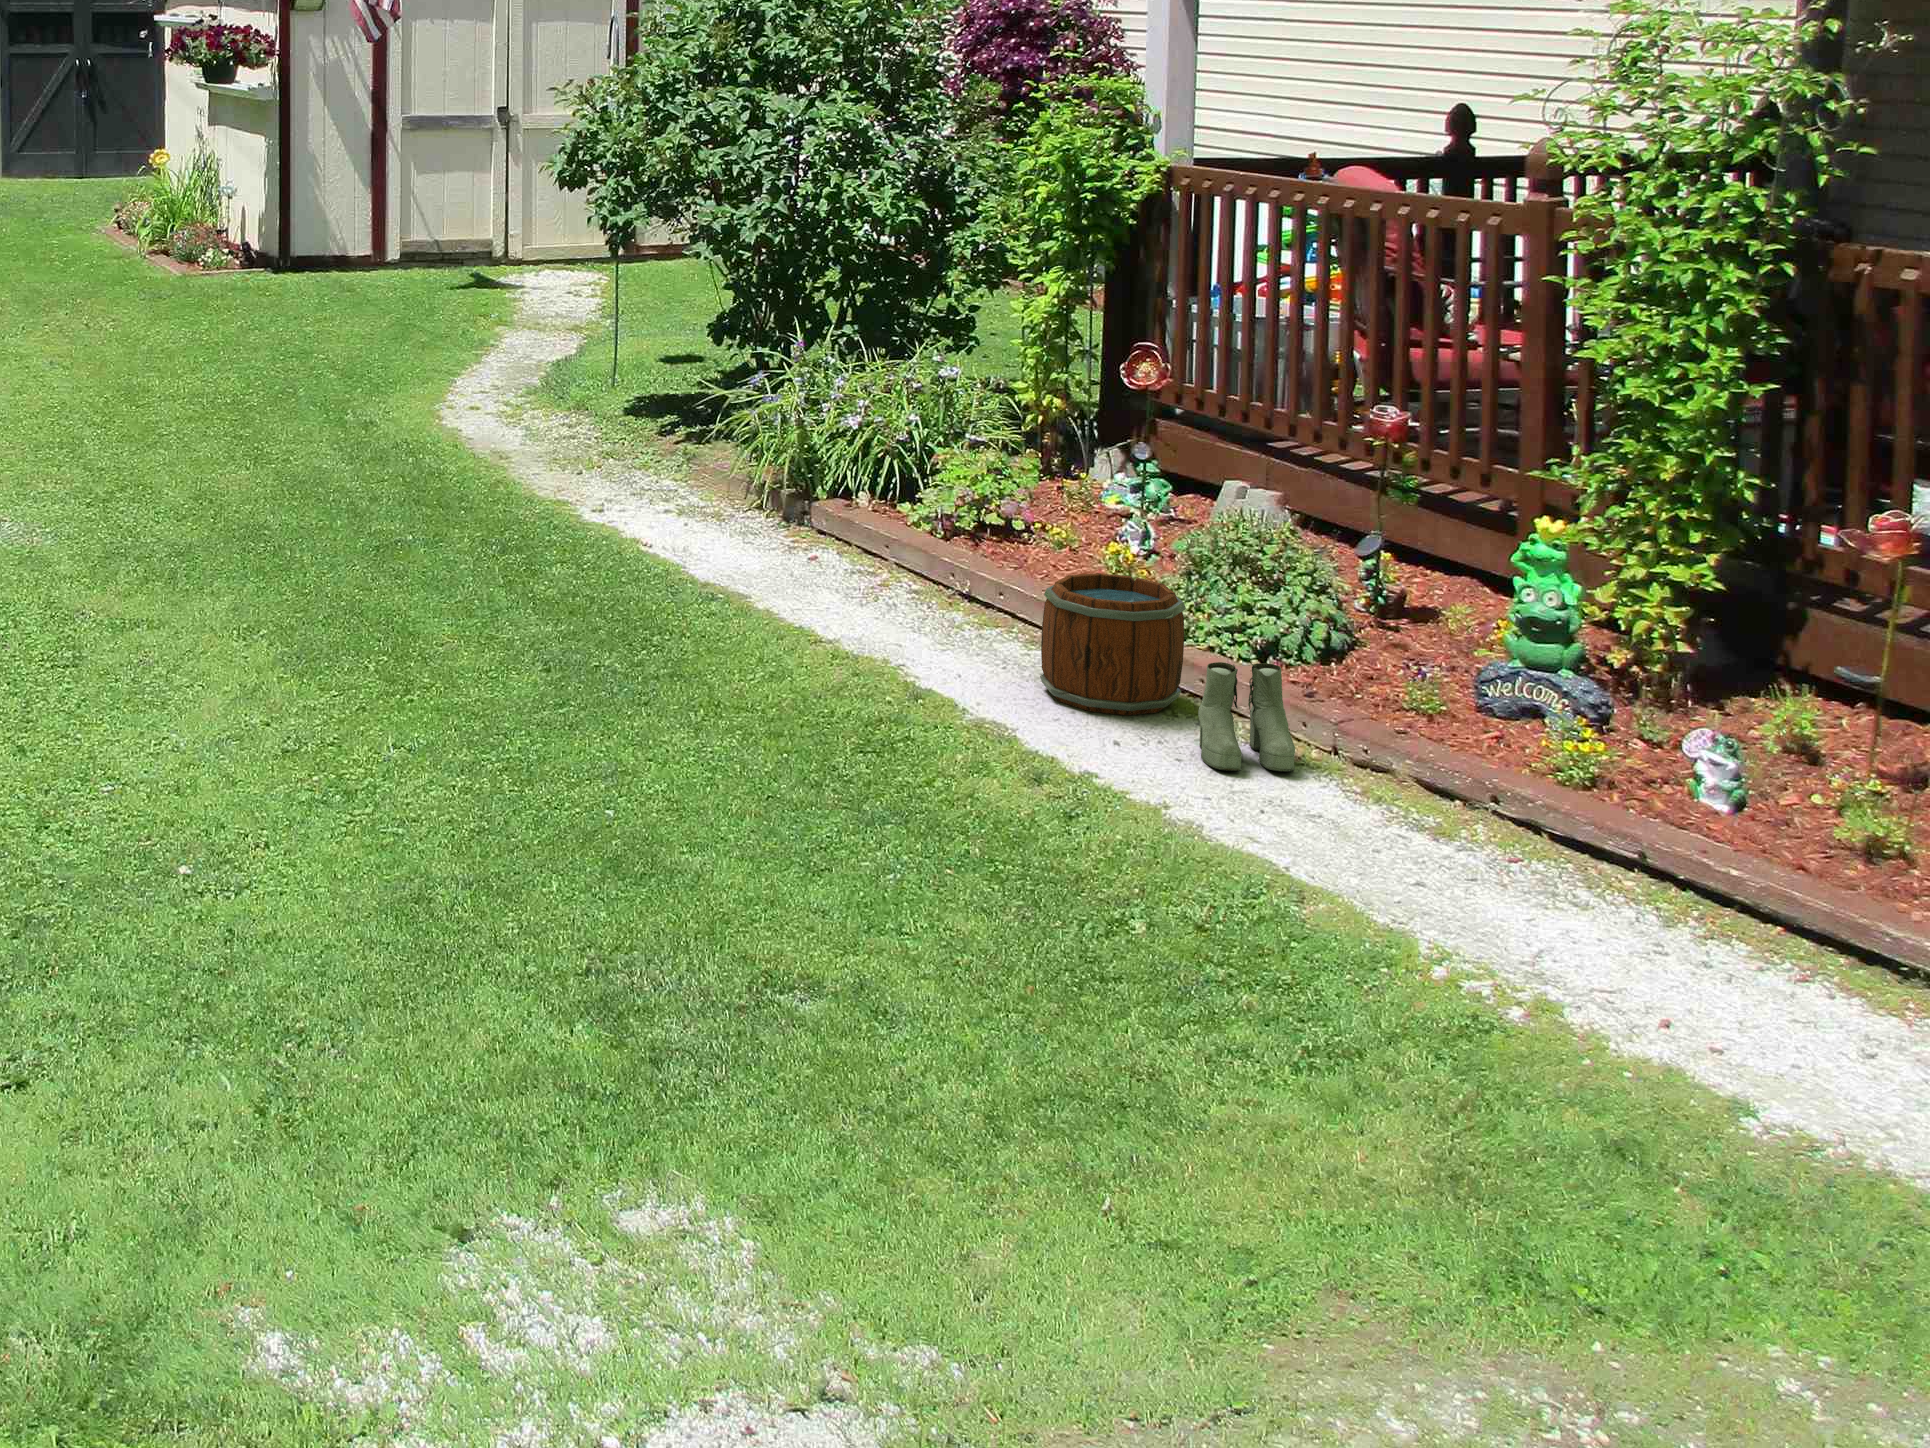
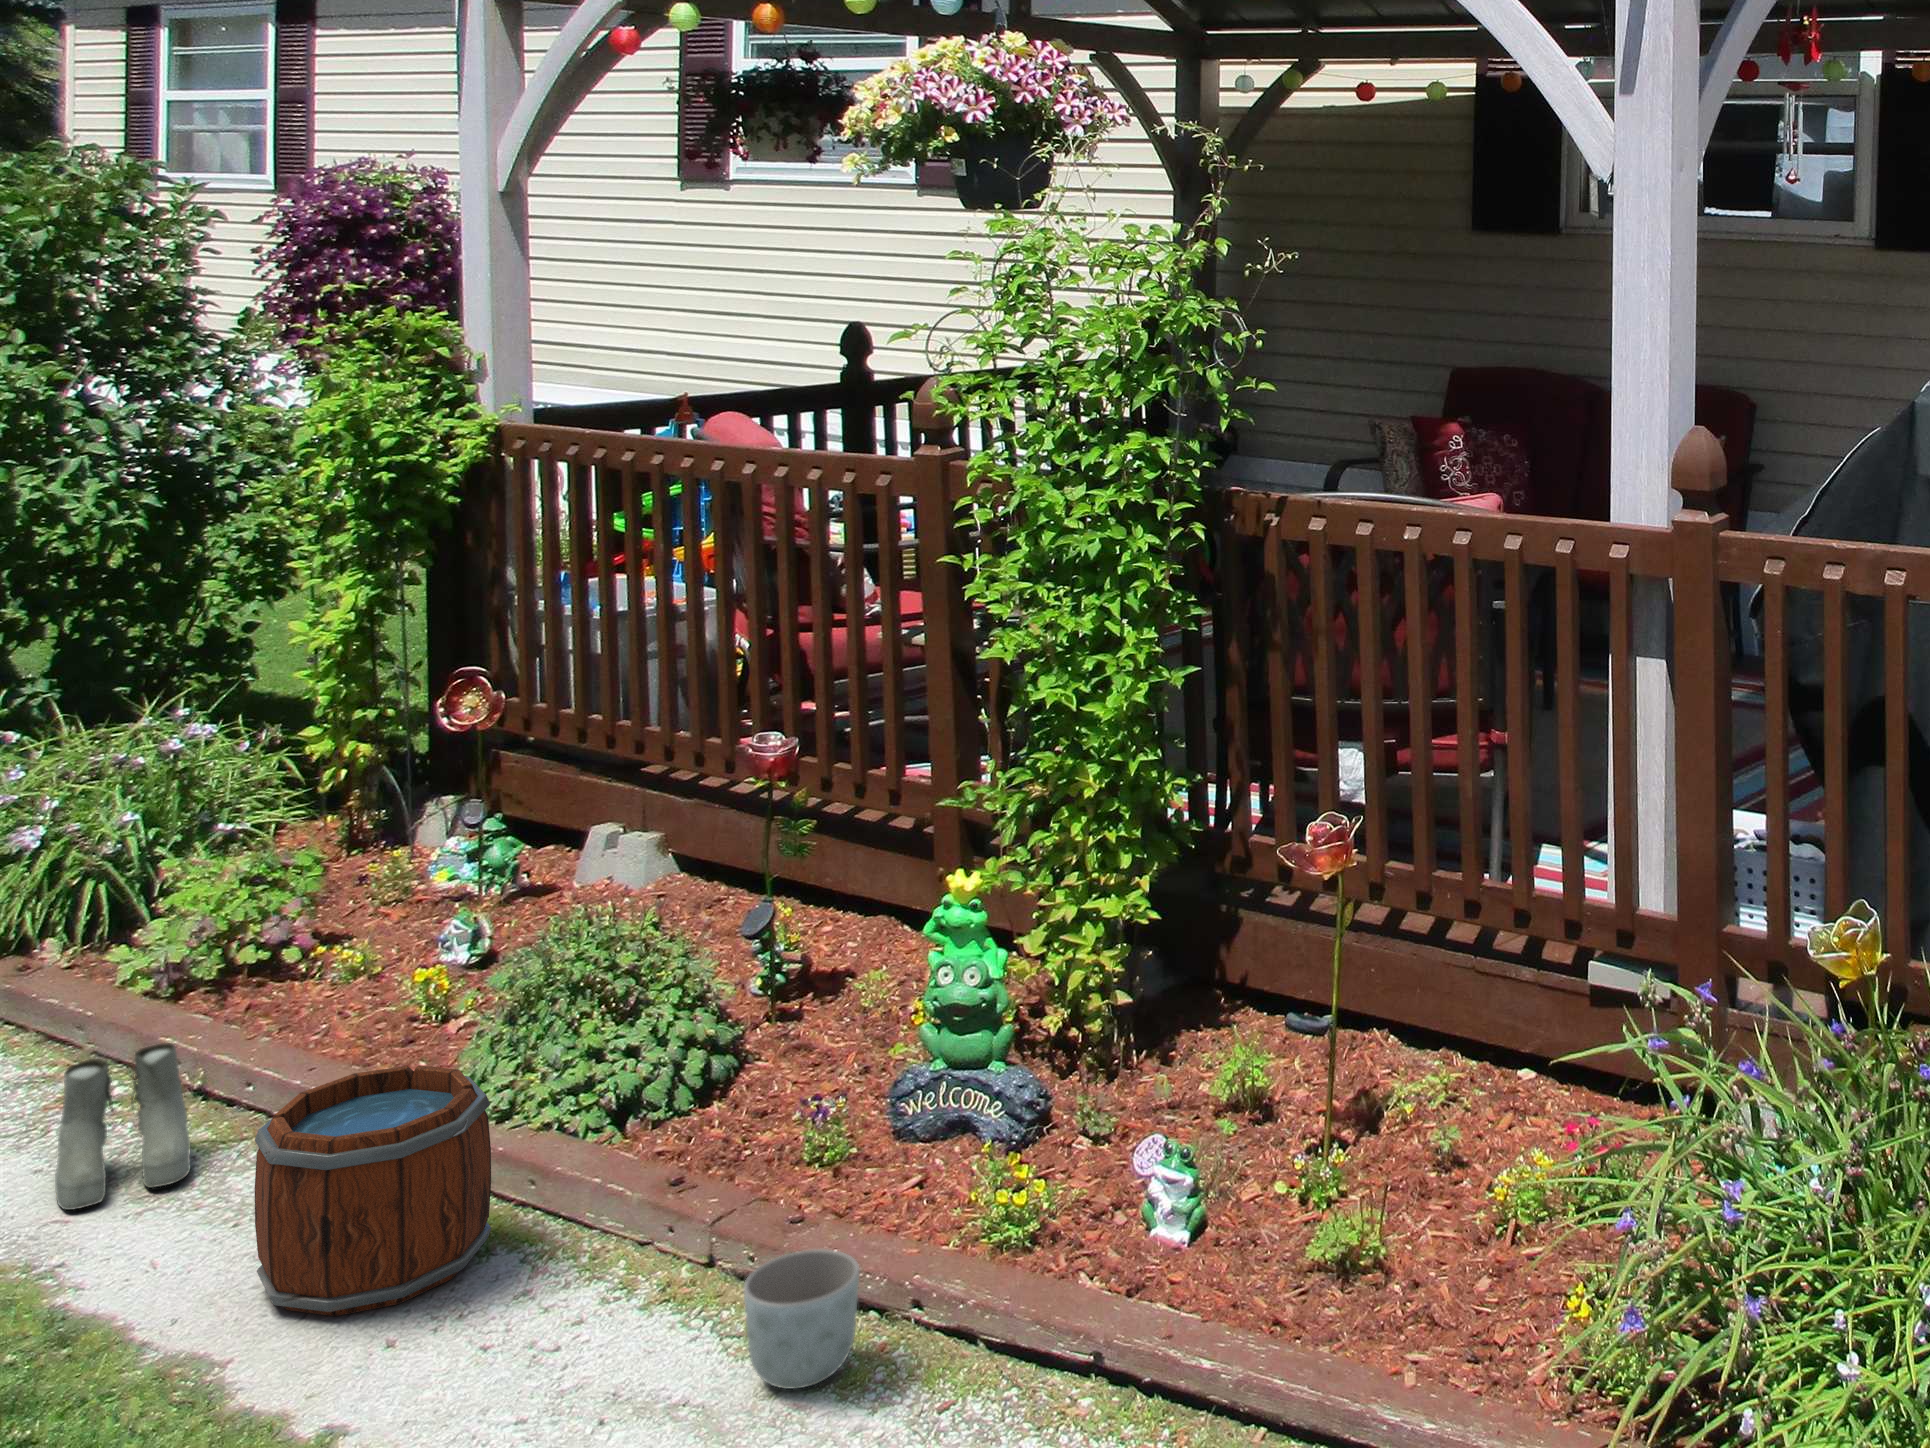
boots: present [1198,662,1295,772] -> present [55,1043,191,1210]
planter: none [1365,733,1450,818] -> present [744,1249,860,1389]

